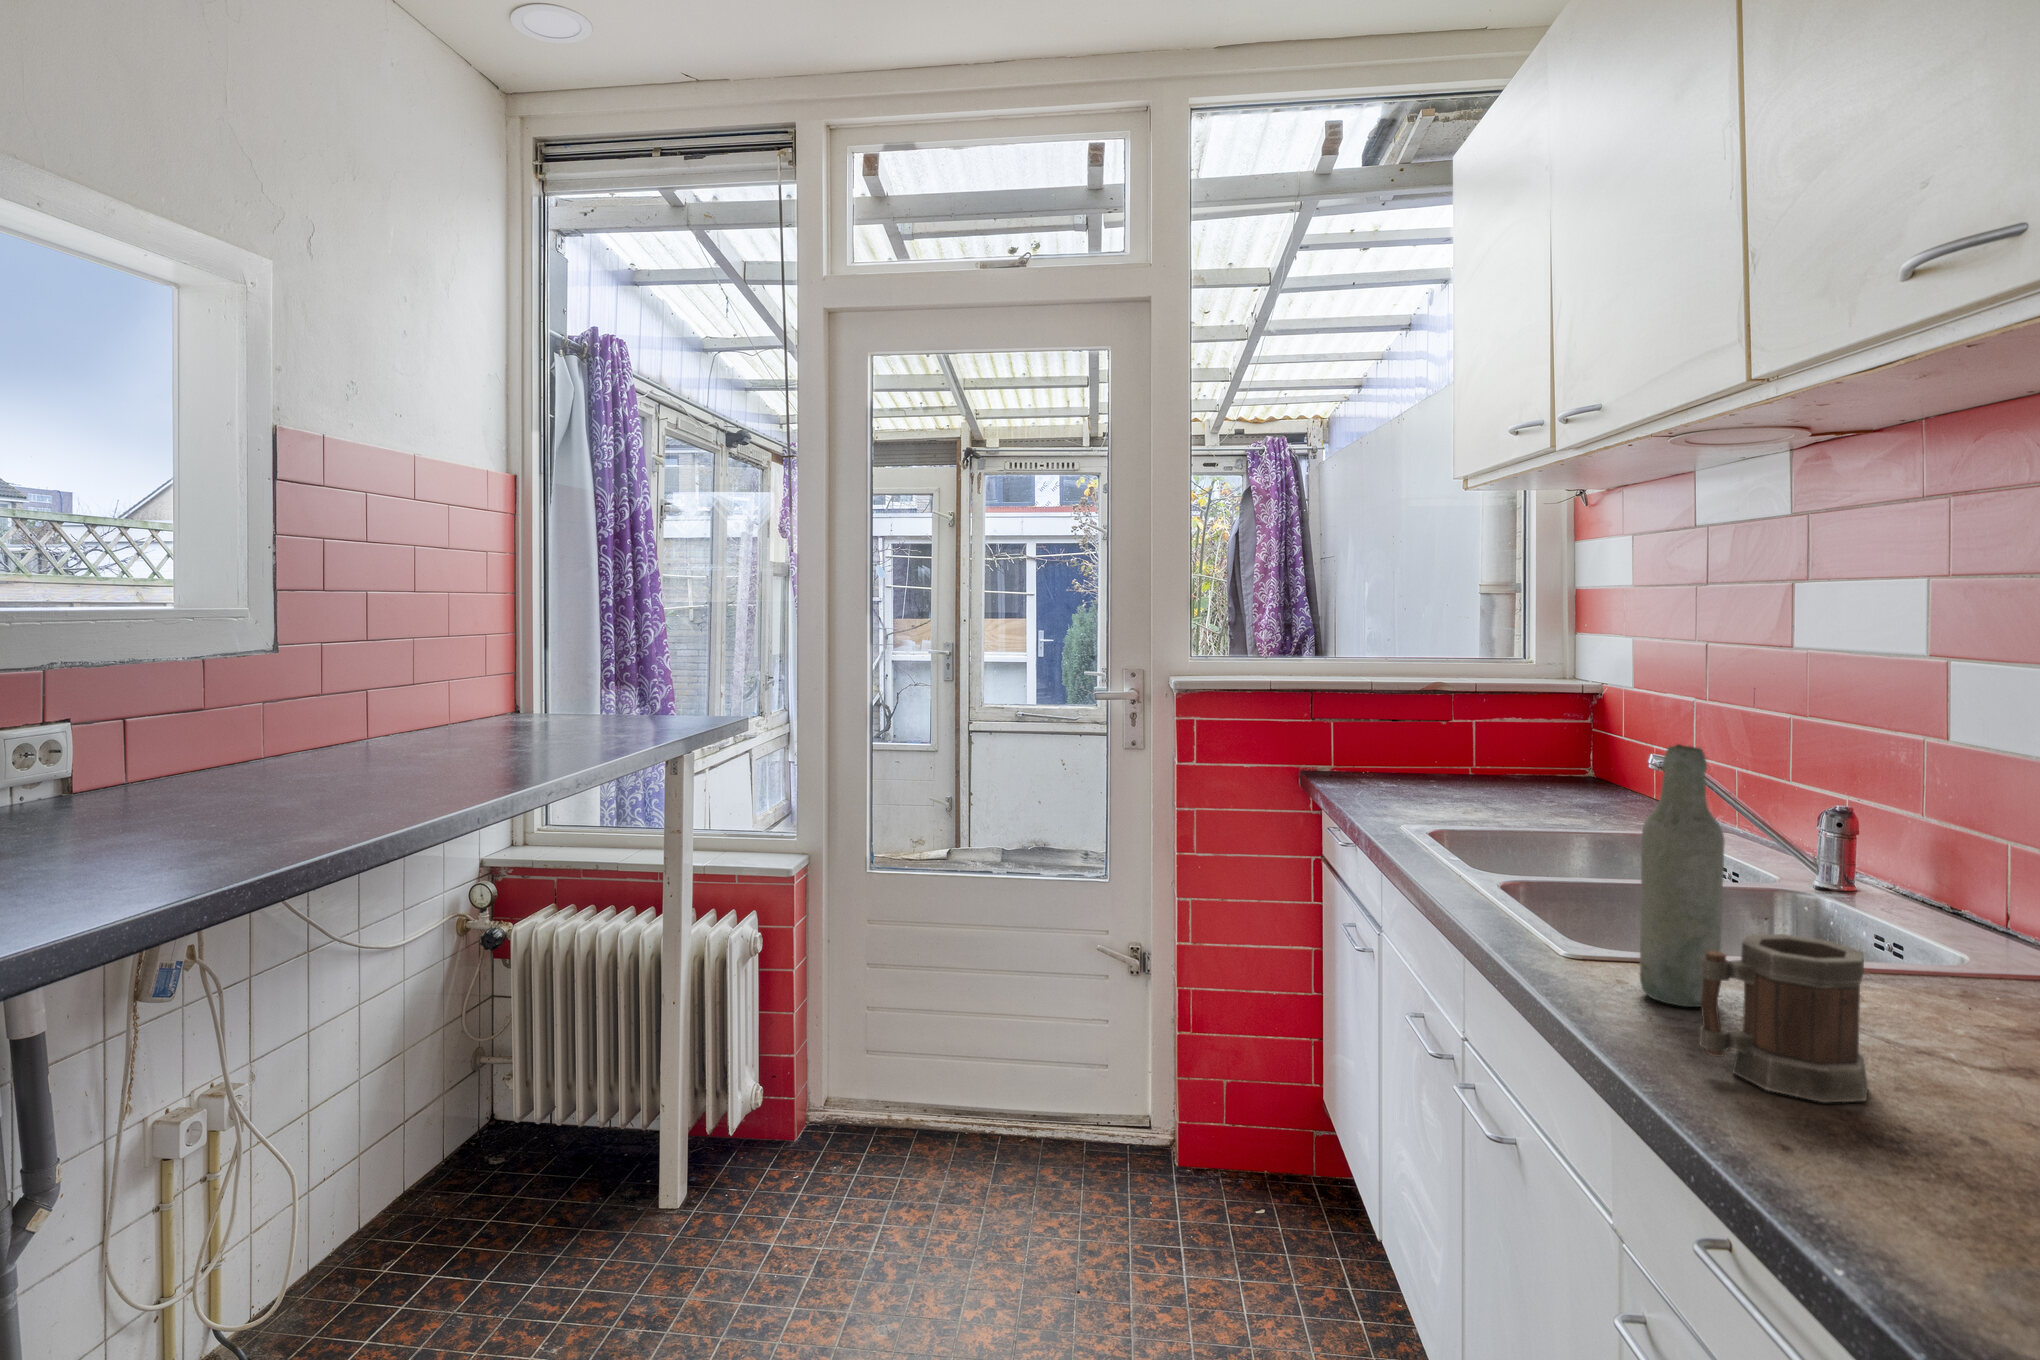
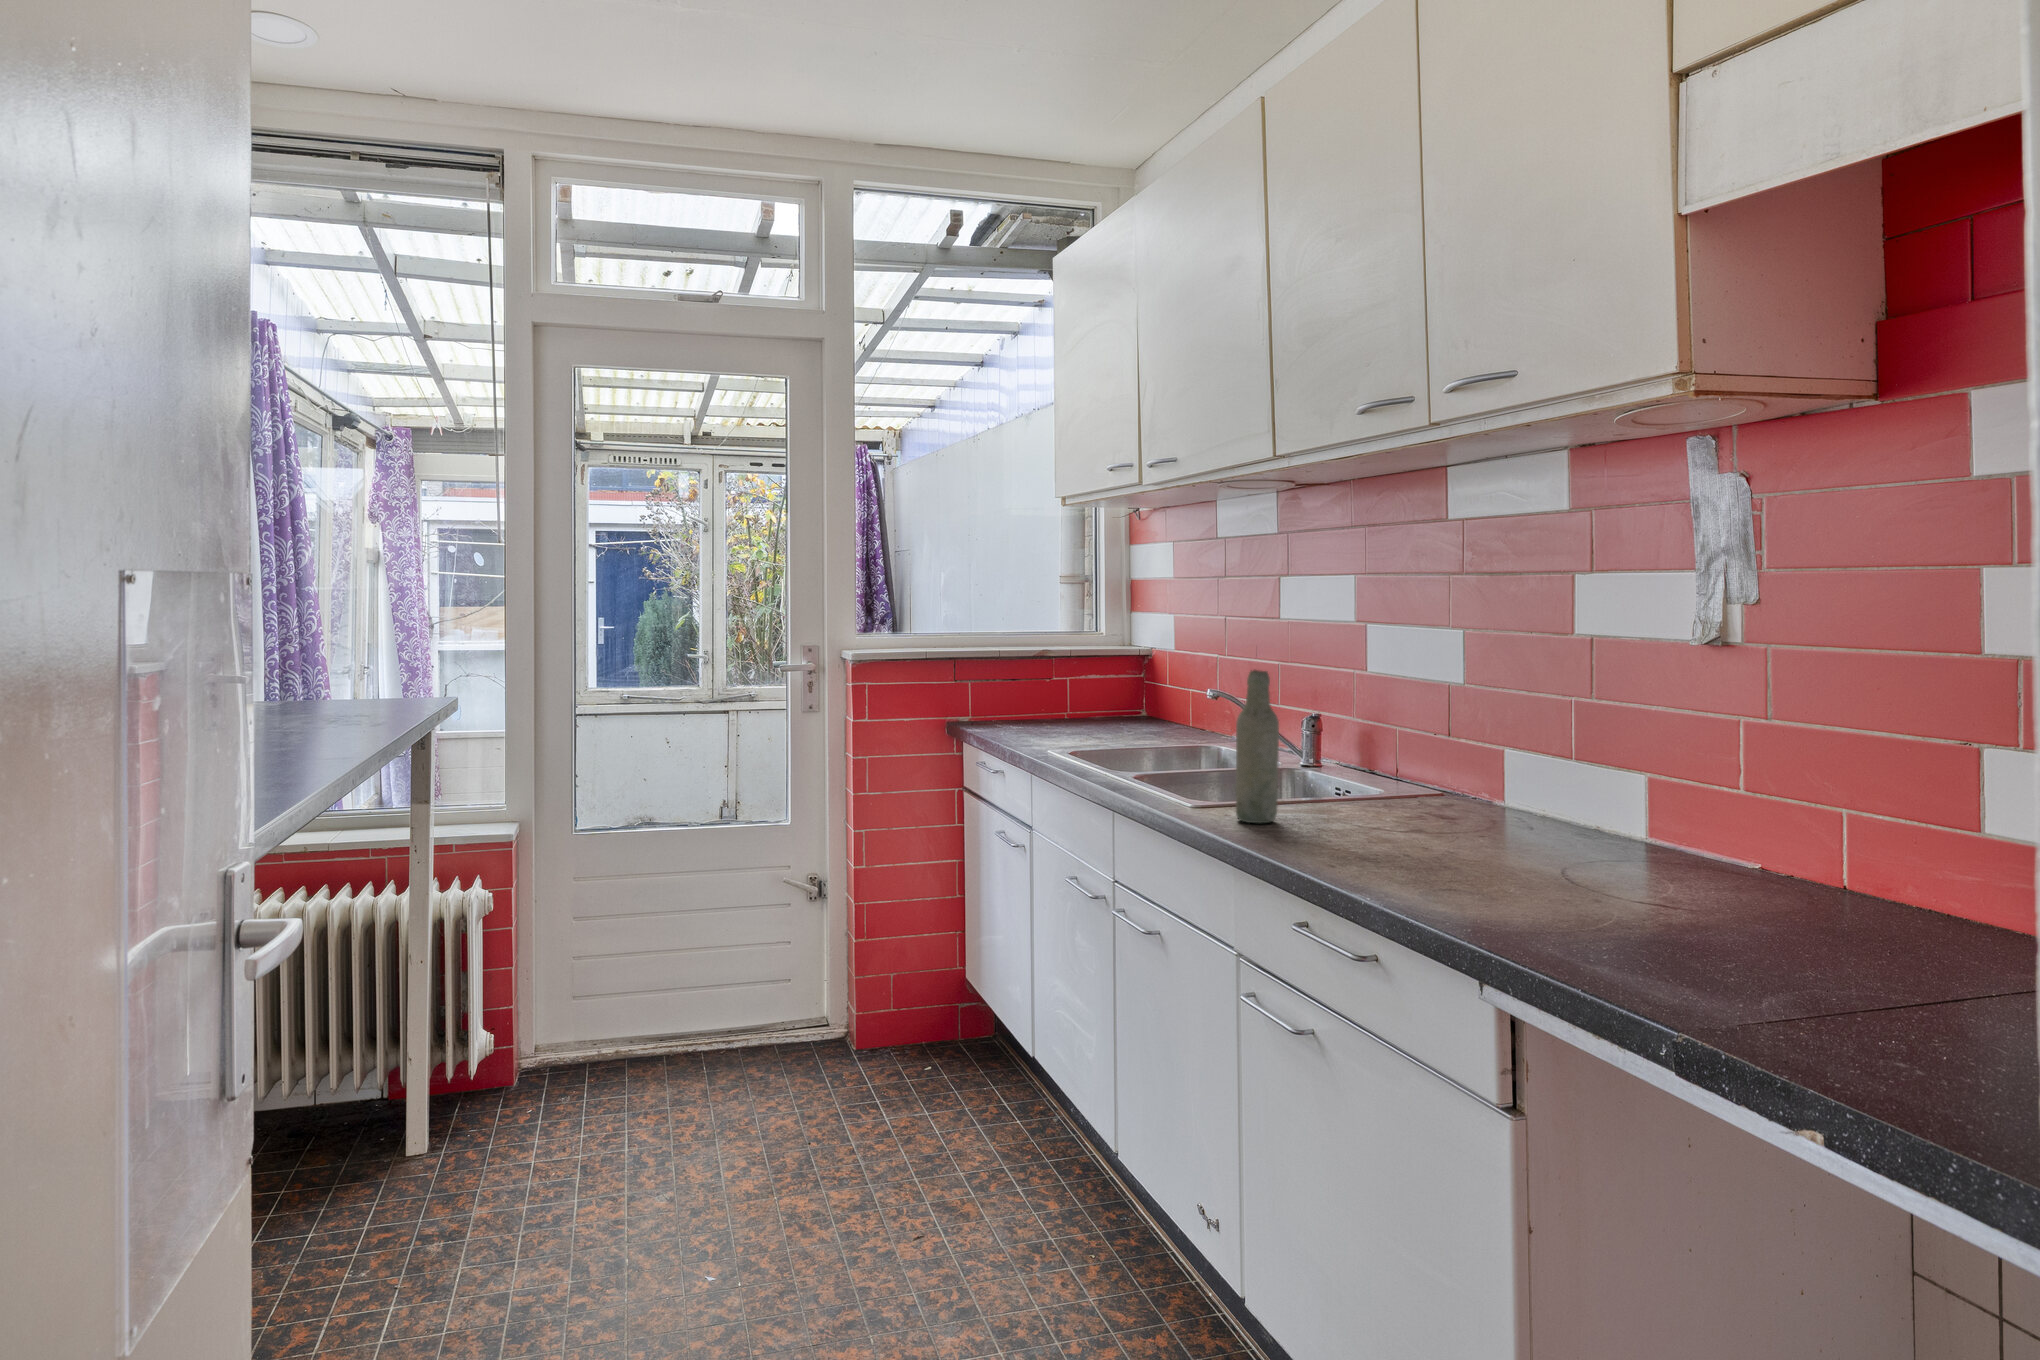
mug: present [1700,934,1868,1102] -> none [1281,769,1359,851]

